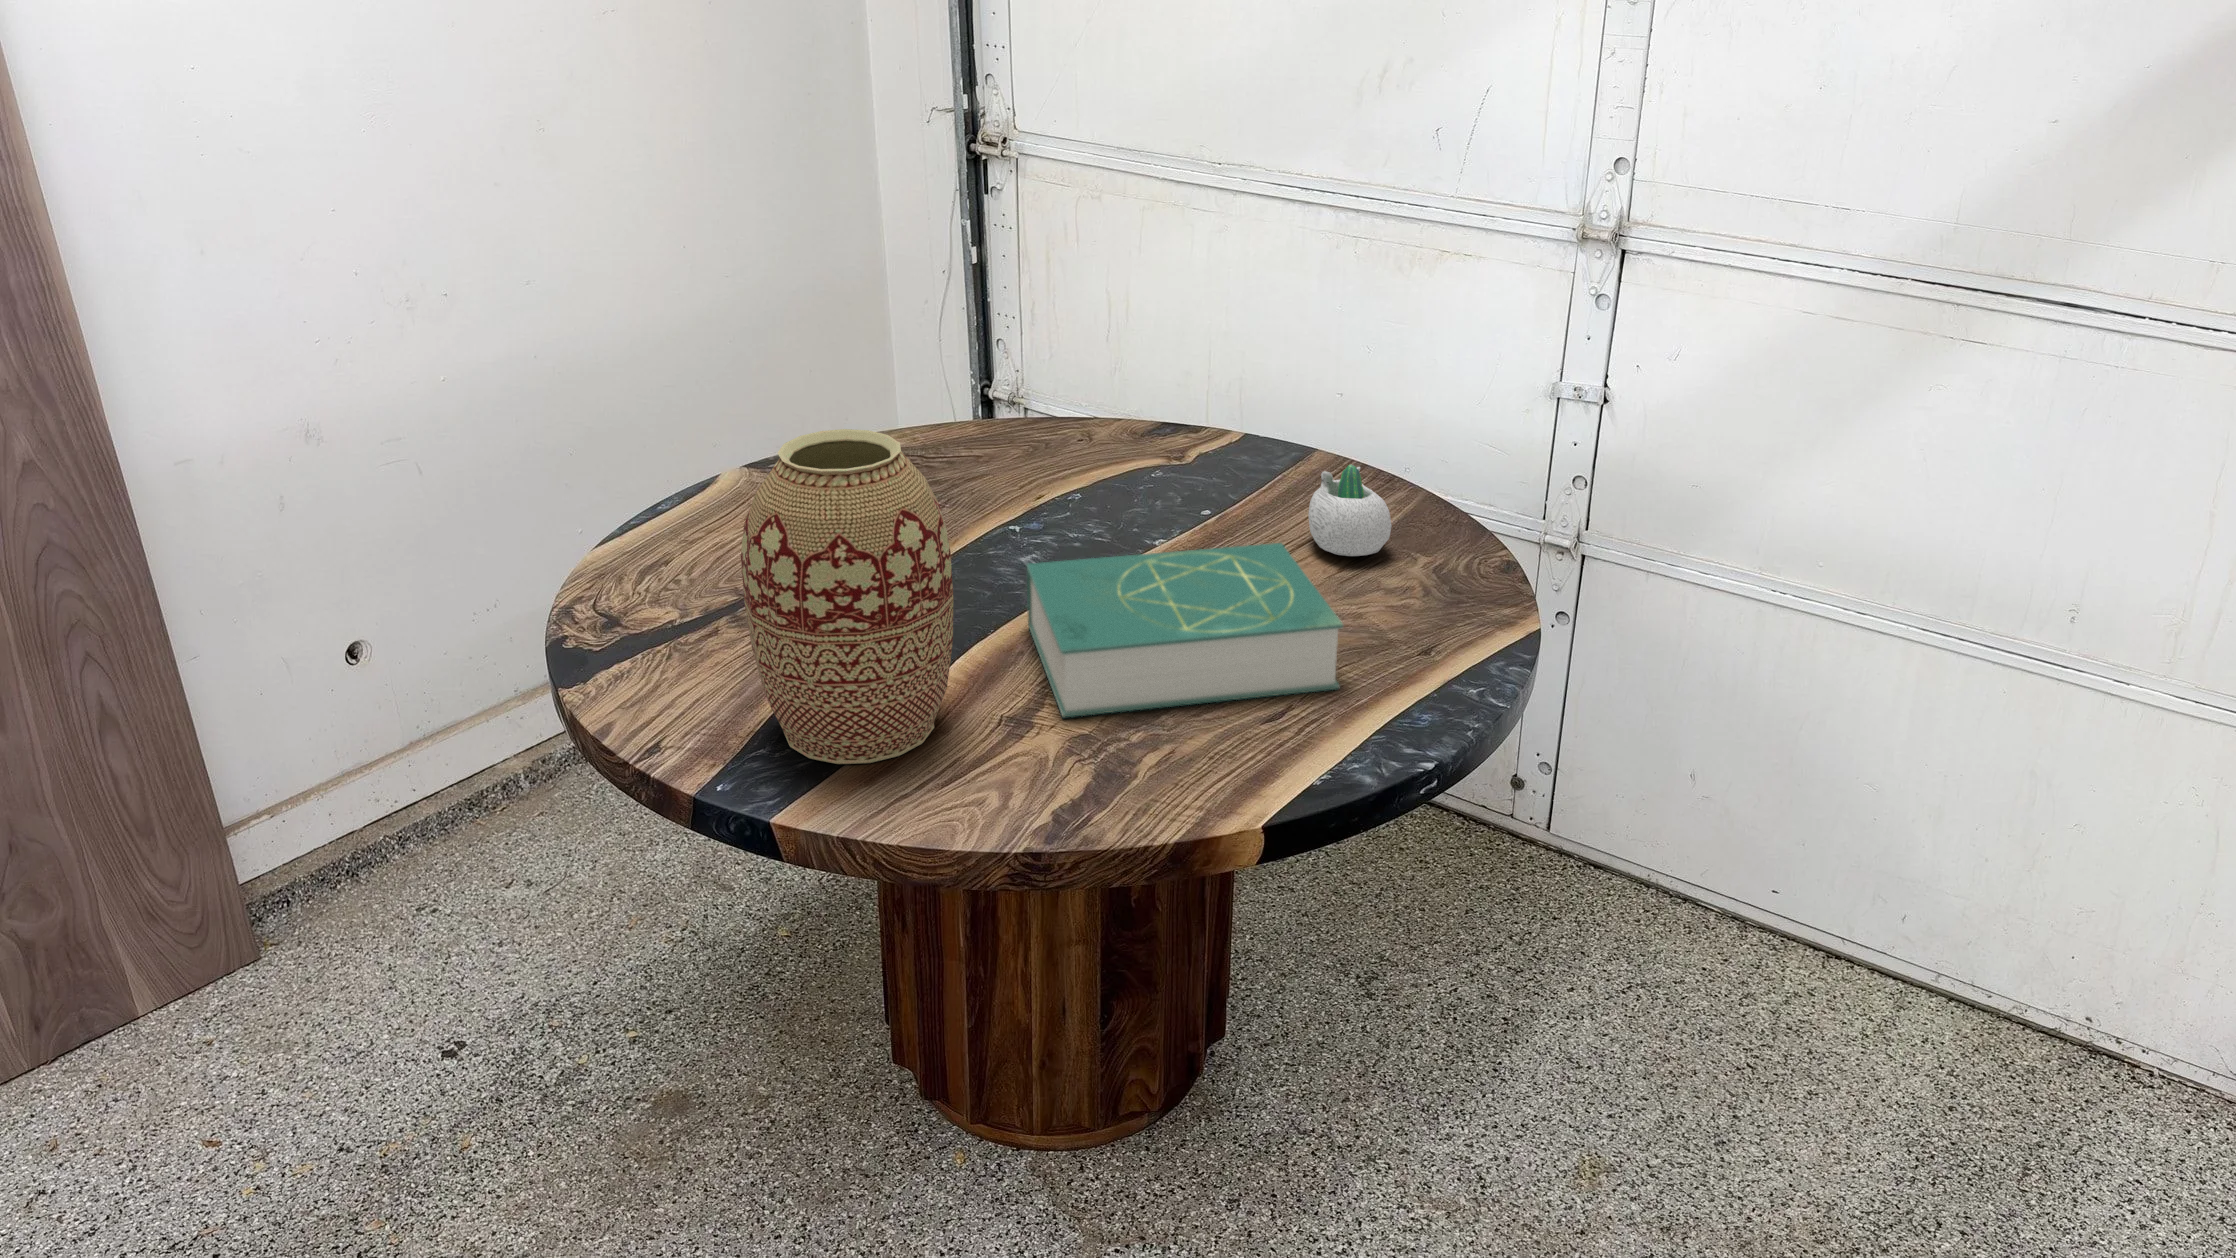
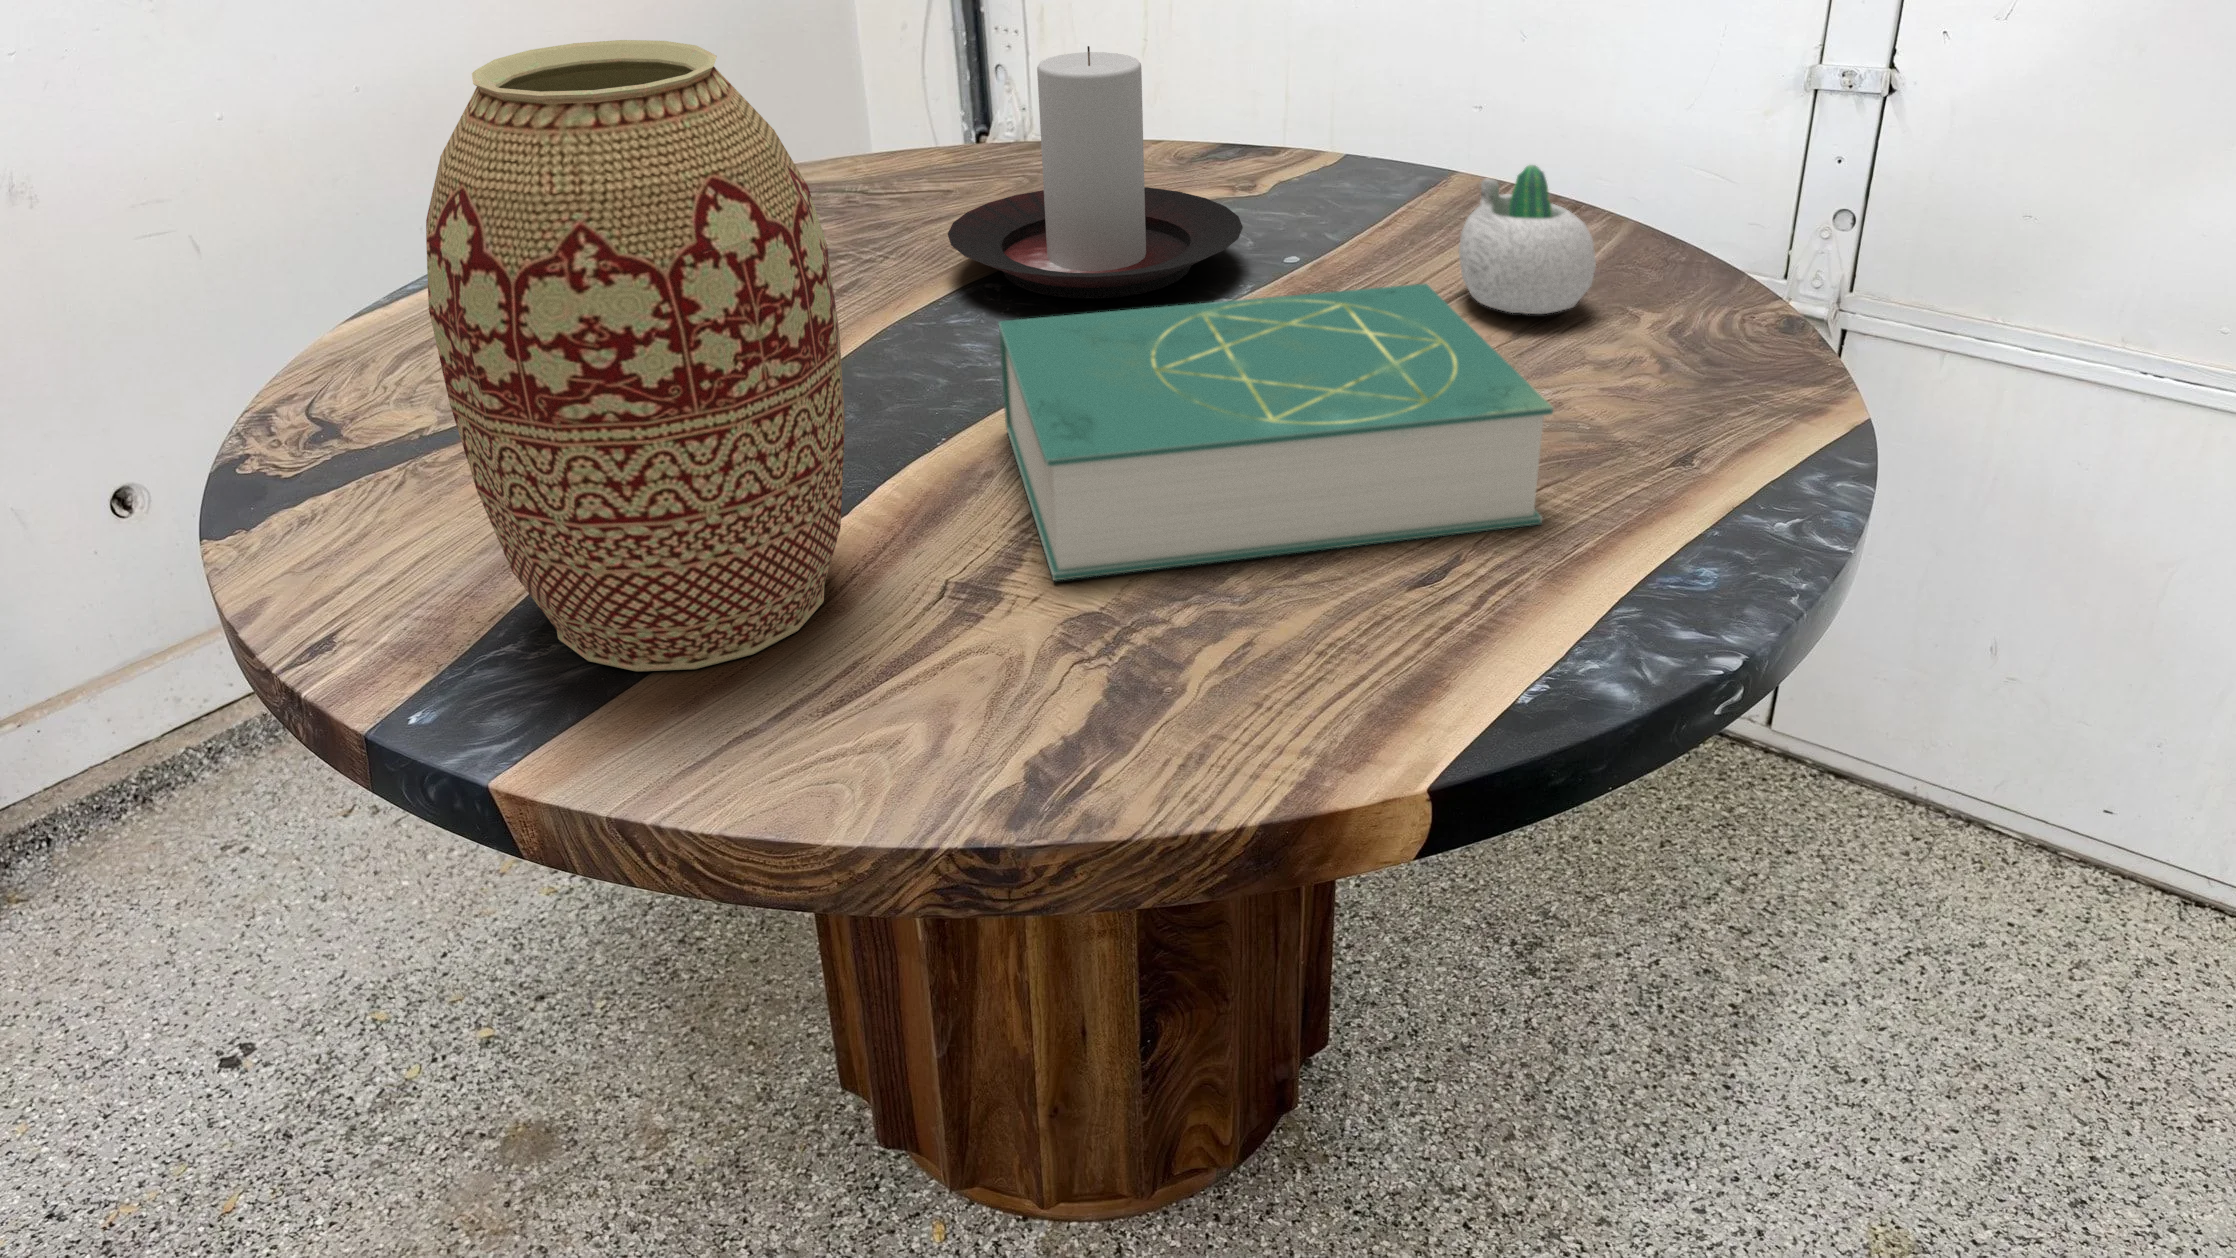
candle holder: none [982,382,1173,538] -> present [948,46,1243,299]

